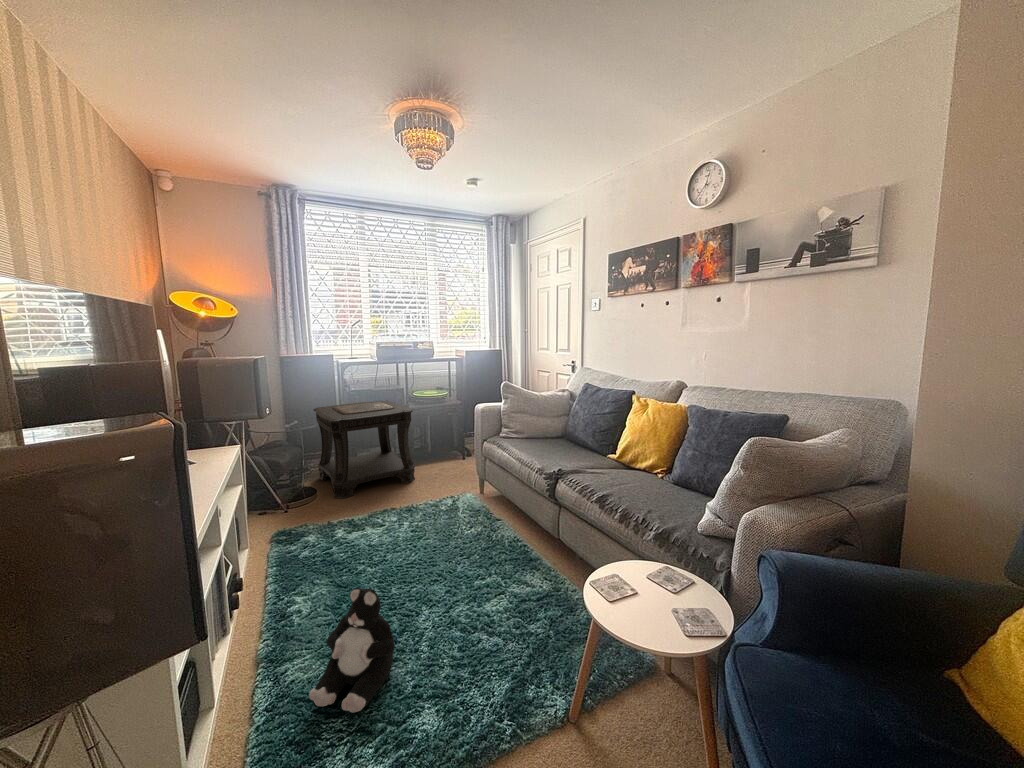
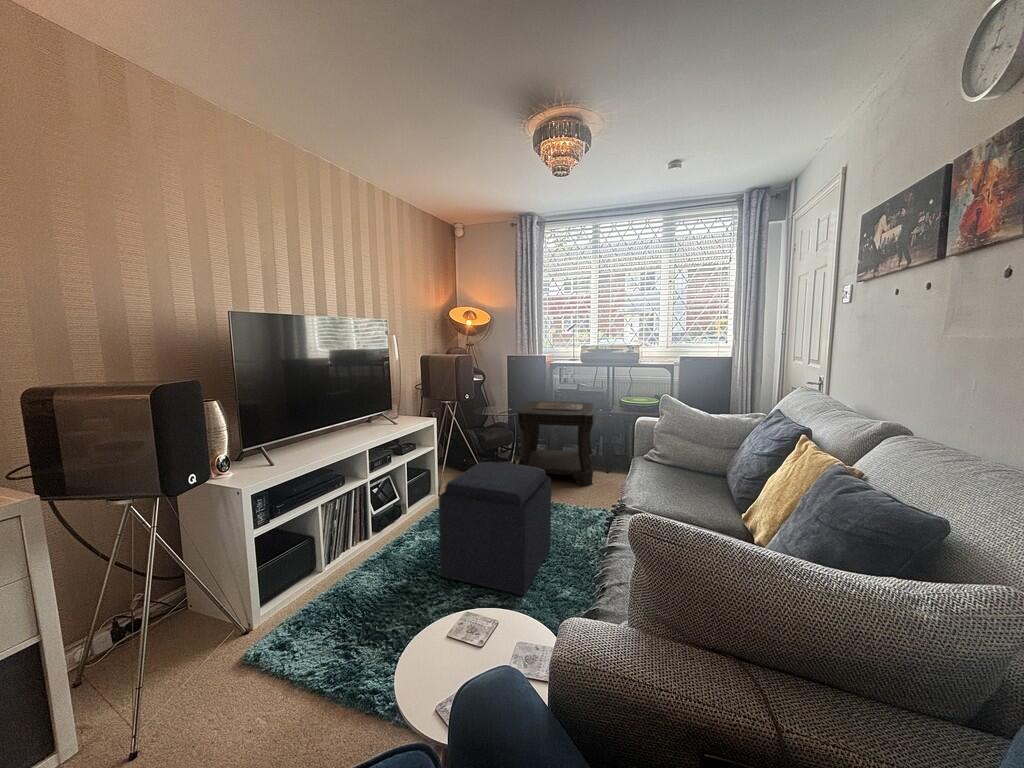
ottoman: none [378,466,495,616] -> present [439,462,551,596]
plush toy: present [309,588,395,713] -> none [341,529,408,613]

